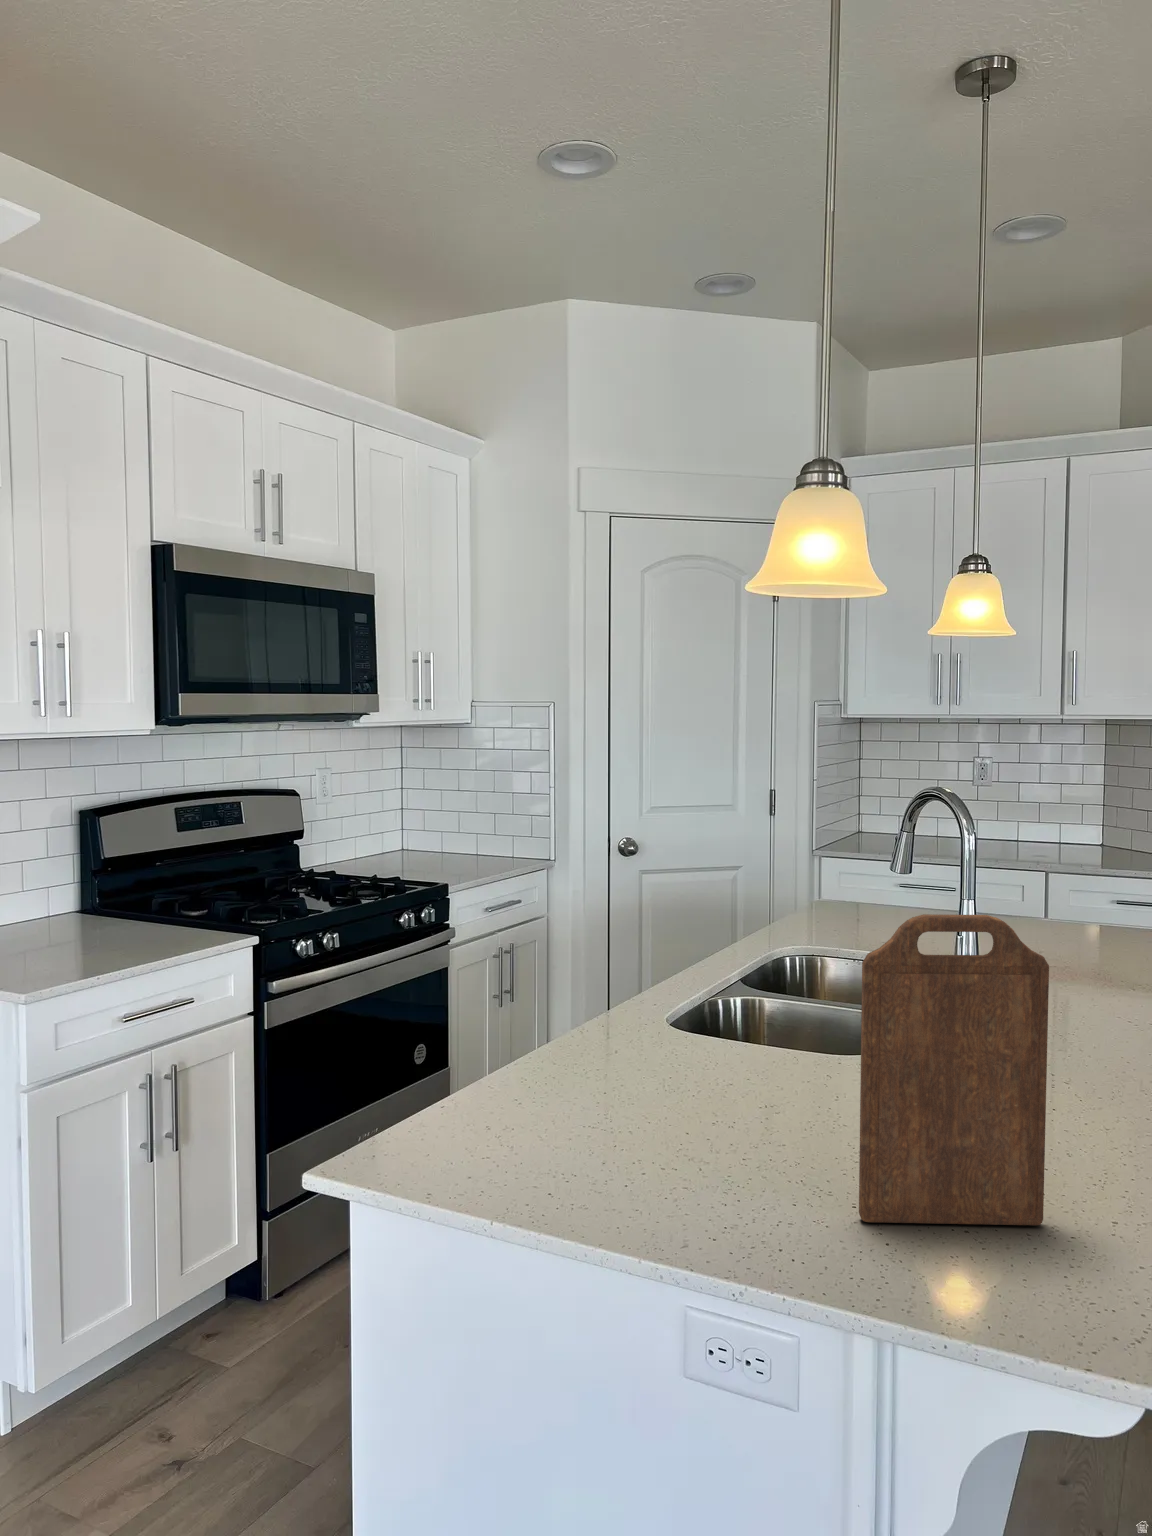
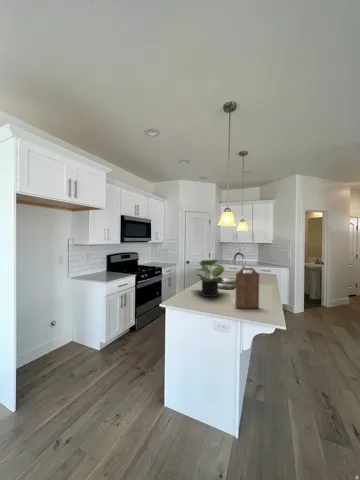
potted plant: none [583,845,807,1118] -> present [197,260,224,297]

